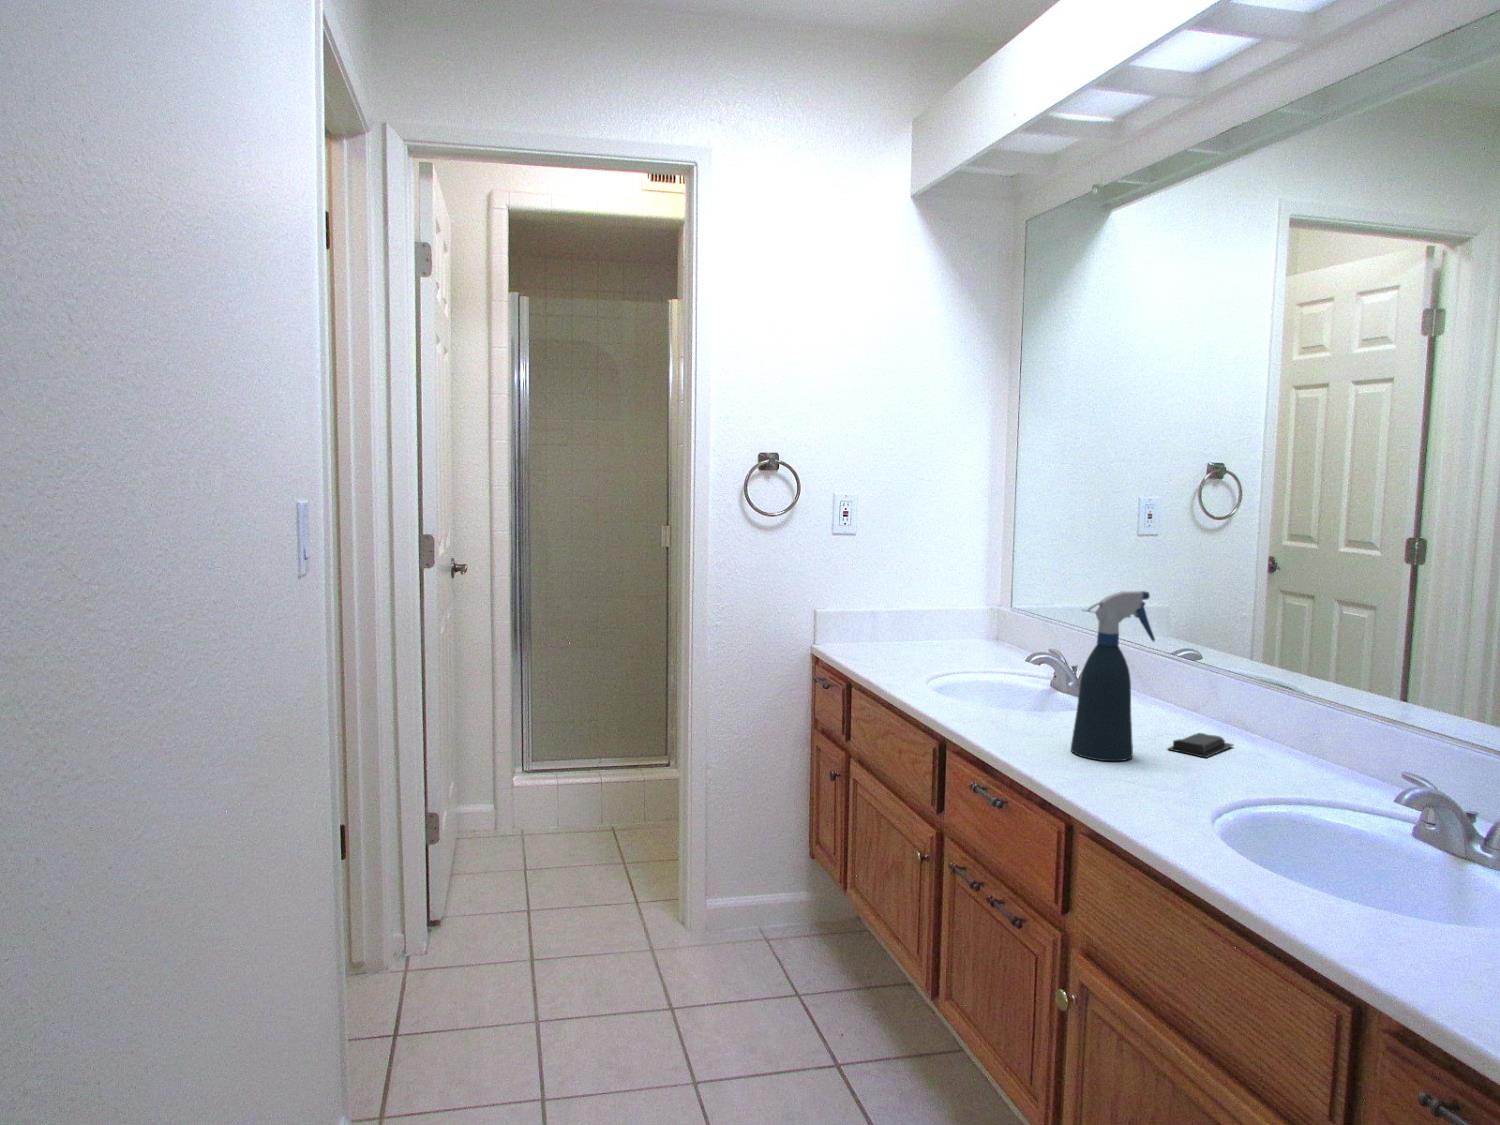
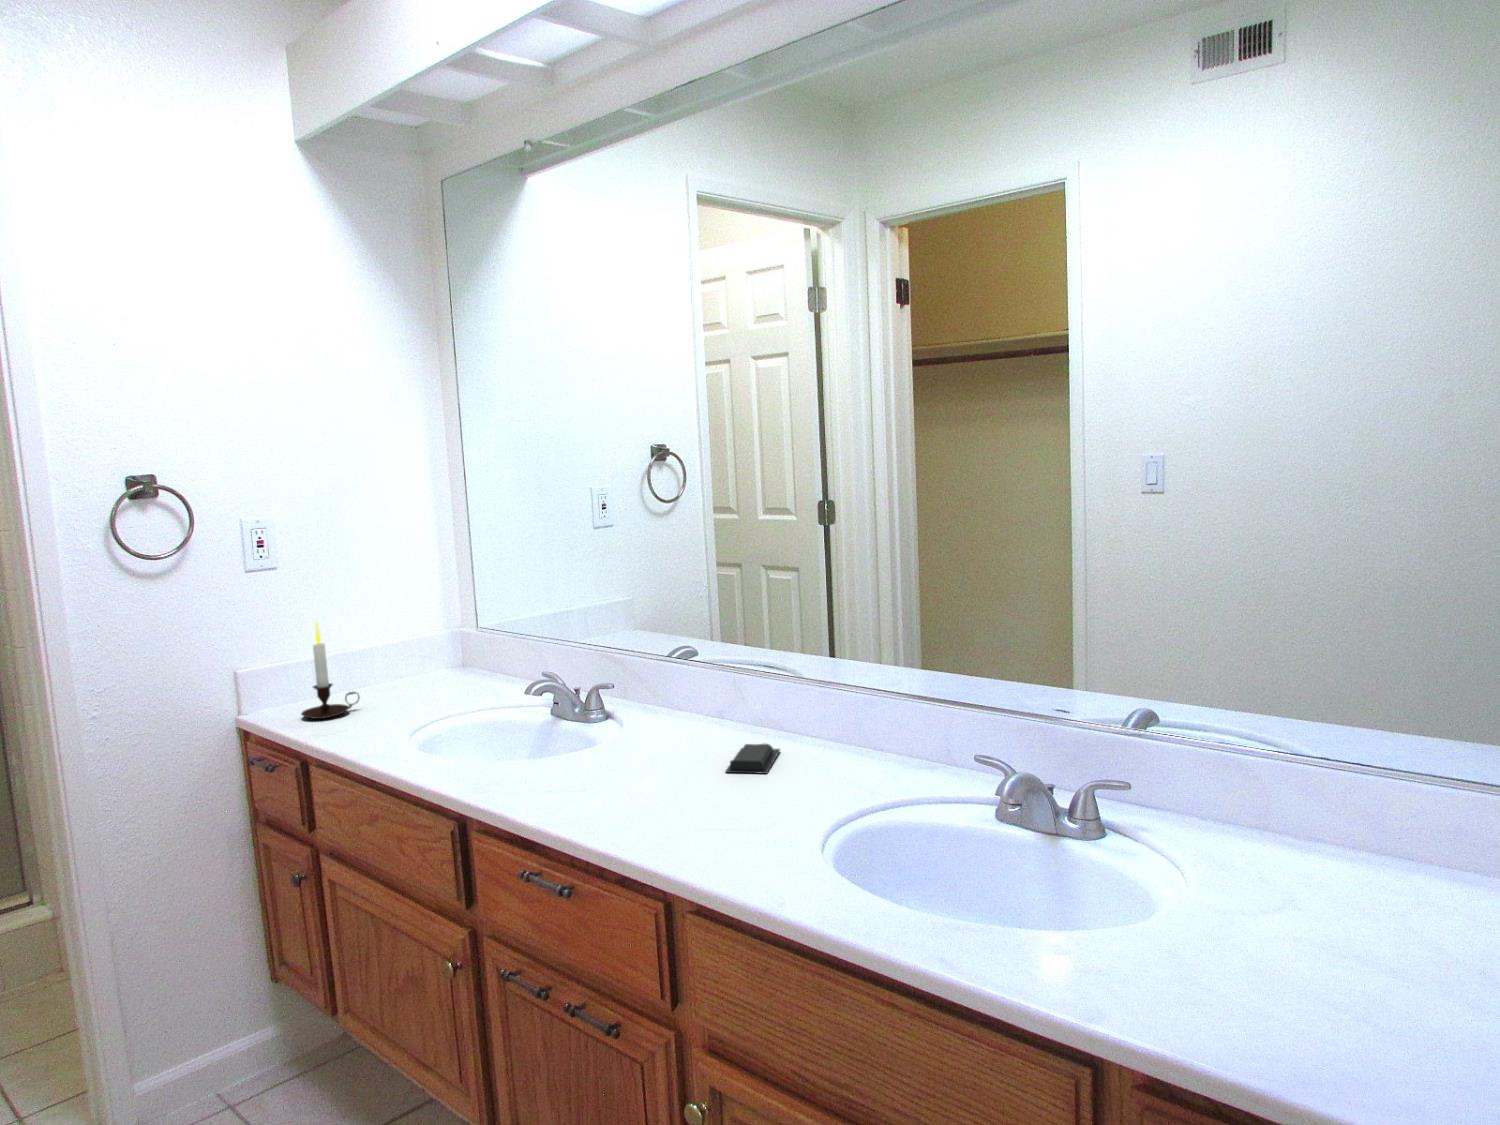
candle: none [854,577,899,656] -> present [301,622,360,719]
spray bottle: present [1071,591,1155,761] -> none [627,605,706,809]

